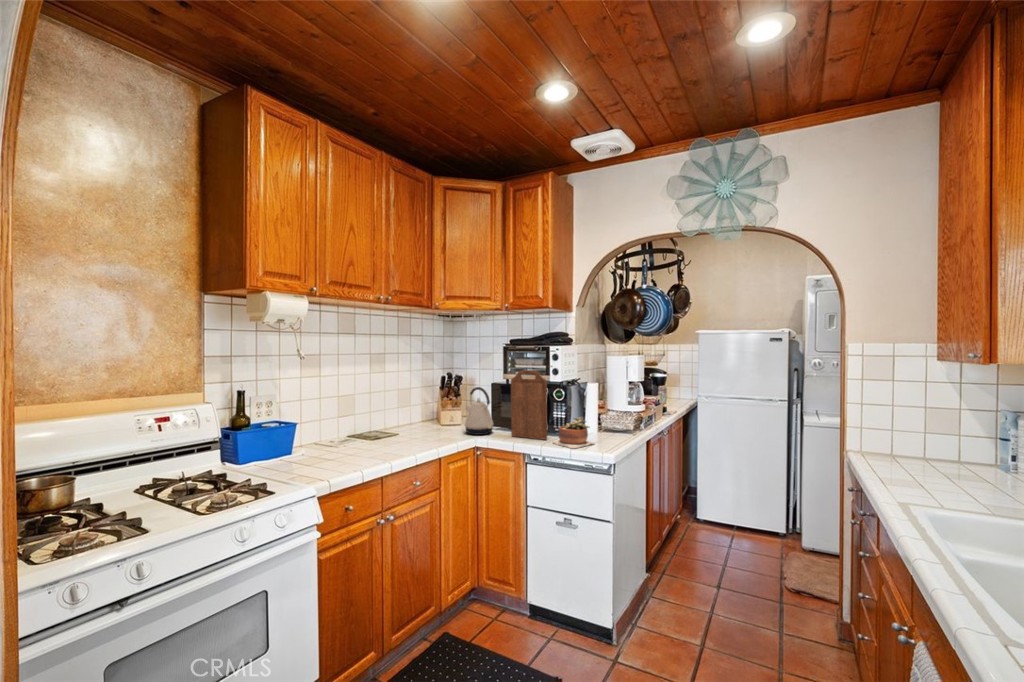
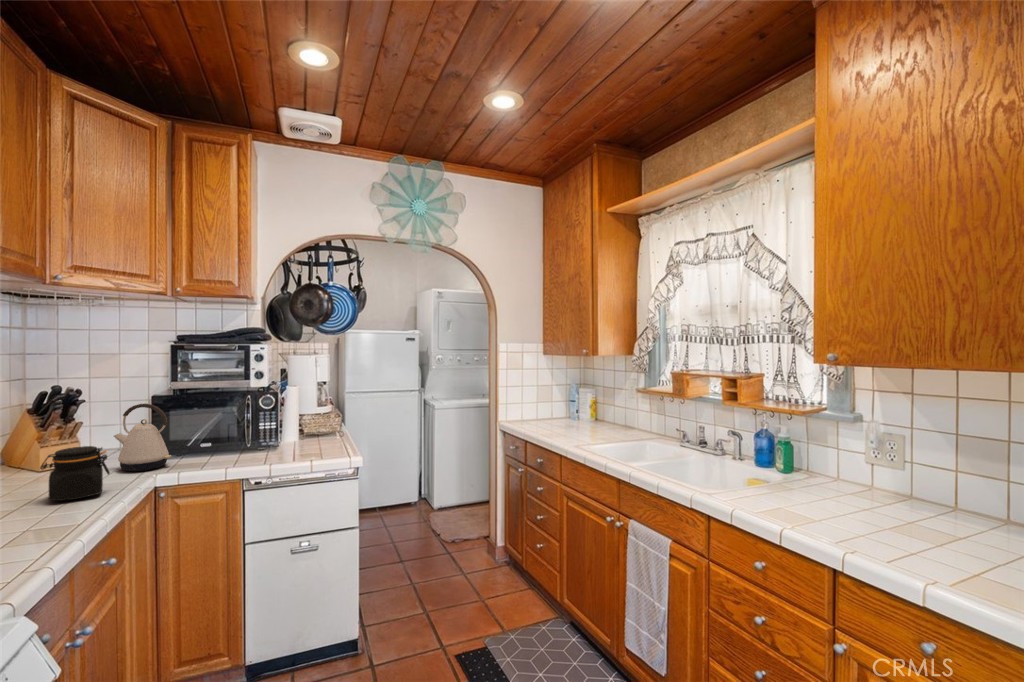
cutting board: present [511,370,547,440] -> none [203,376,260,462]
jar: none [407,411,440,445] -> present [40,446,110,501]
succulent plant: present [553,417,594,448] -> none [273,423,320,459]

